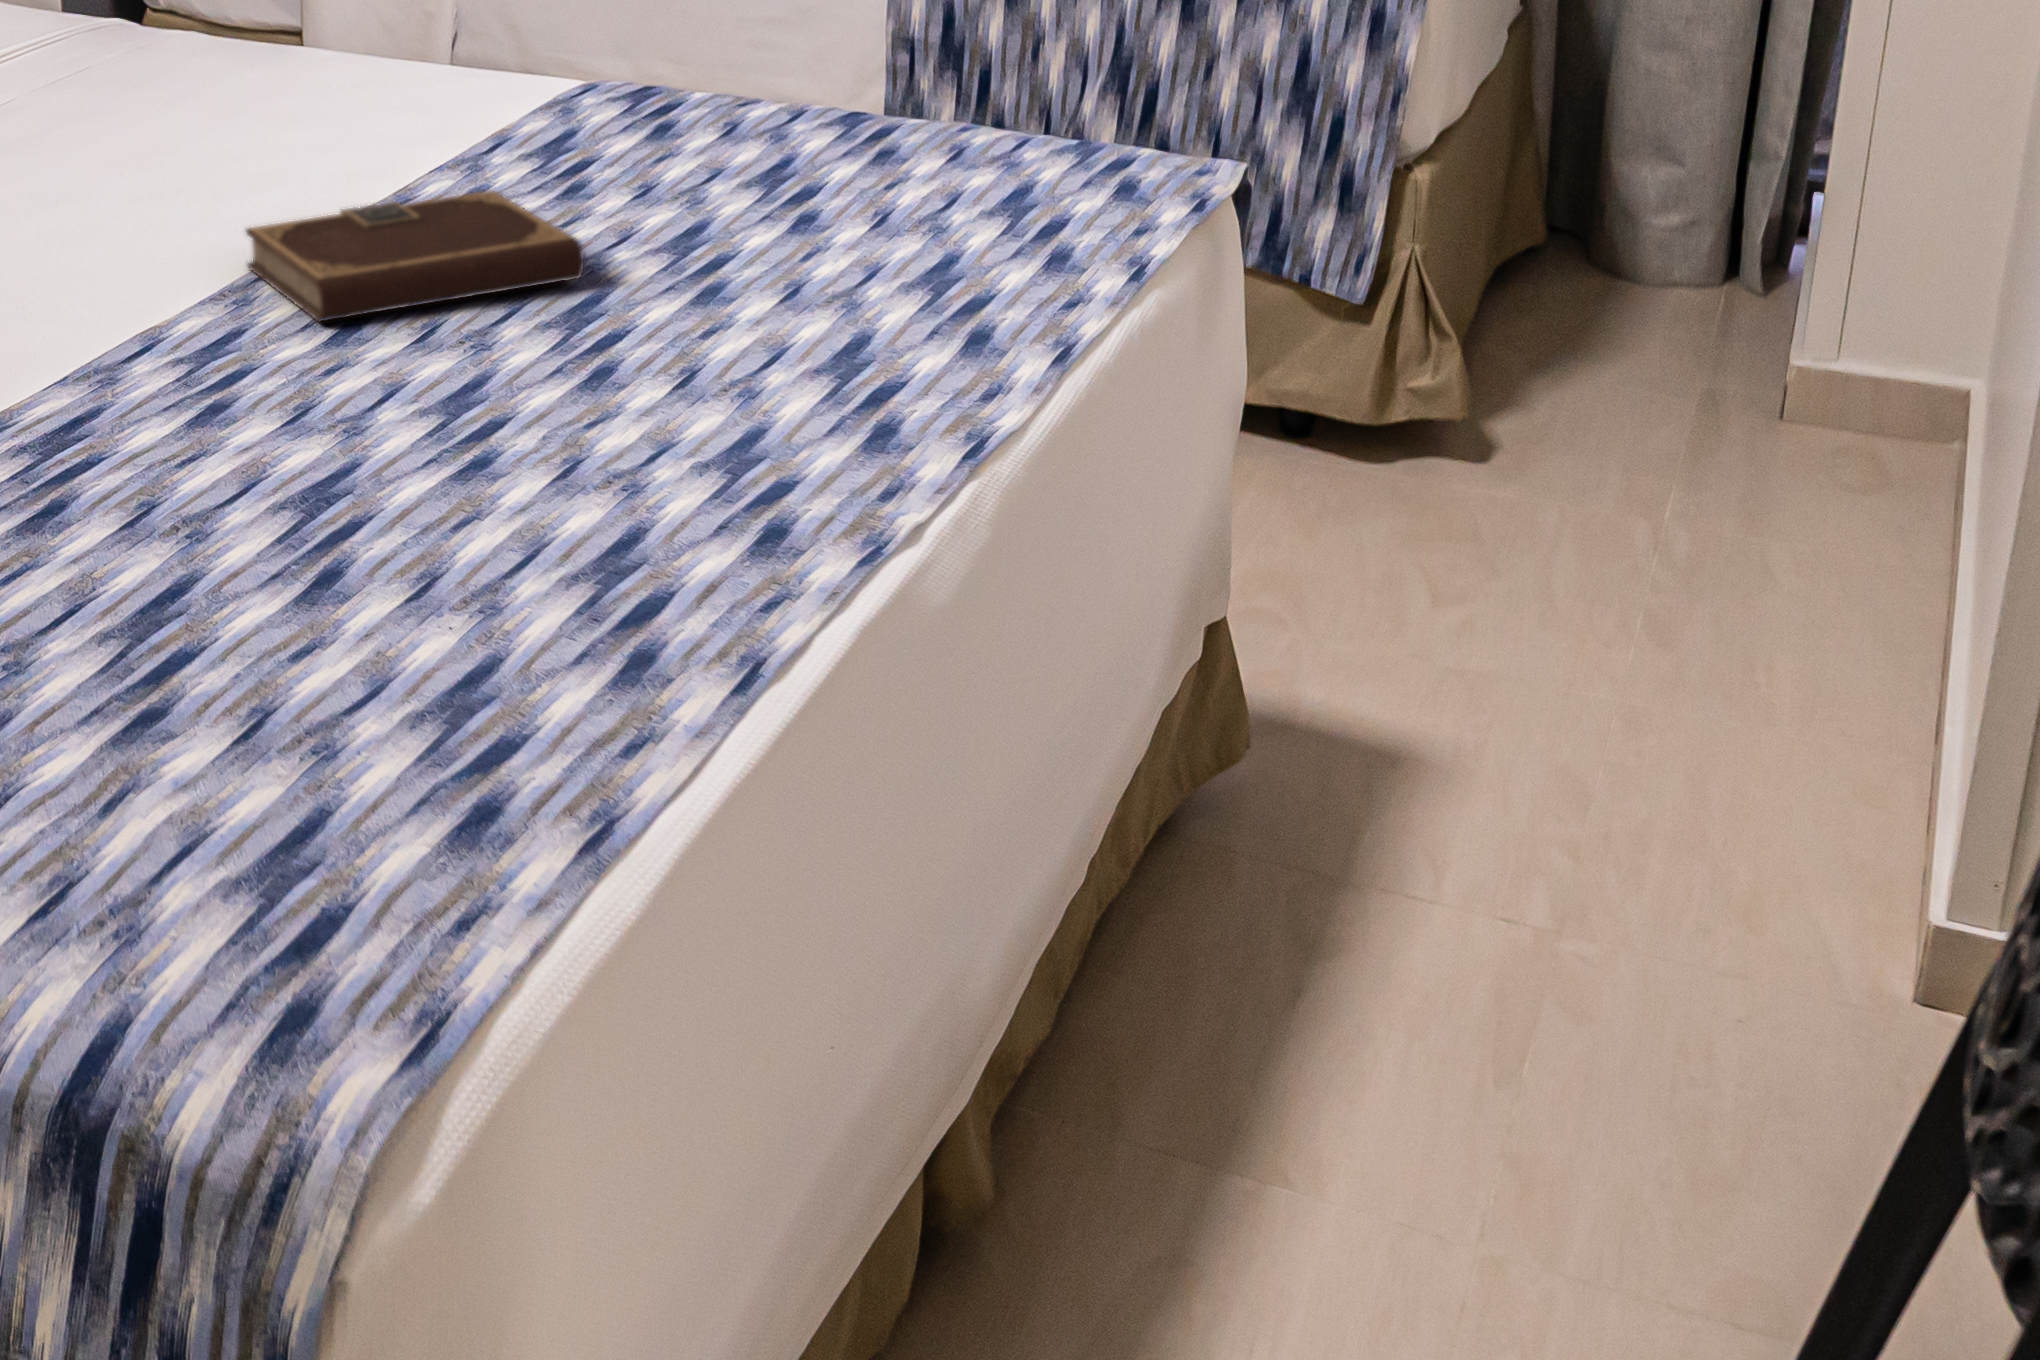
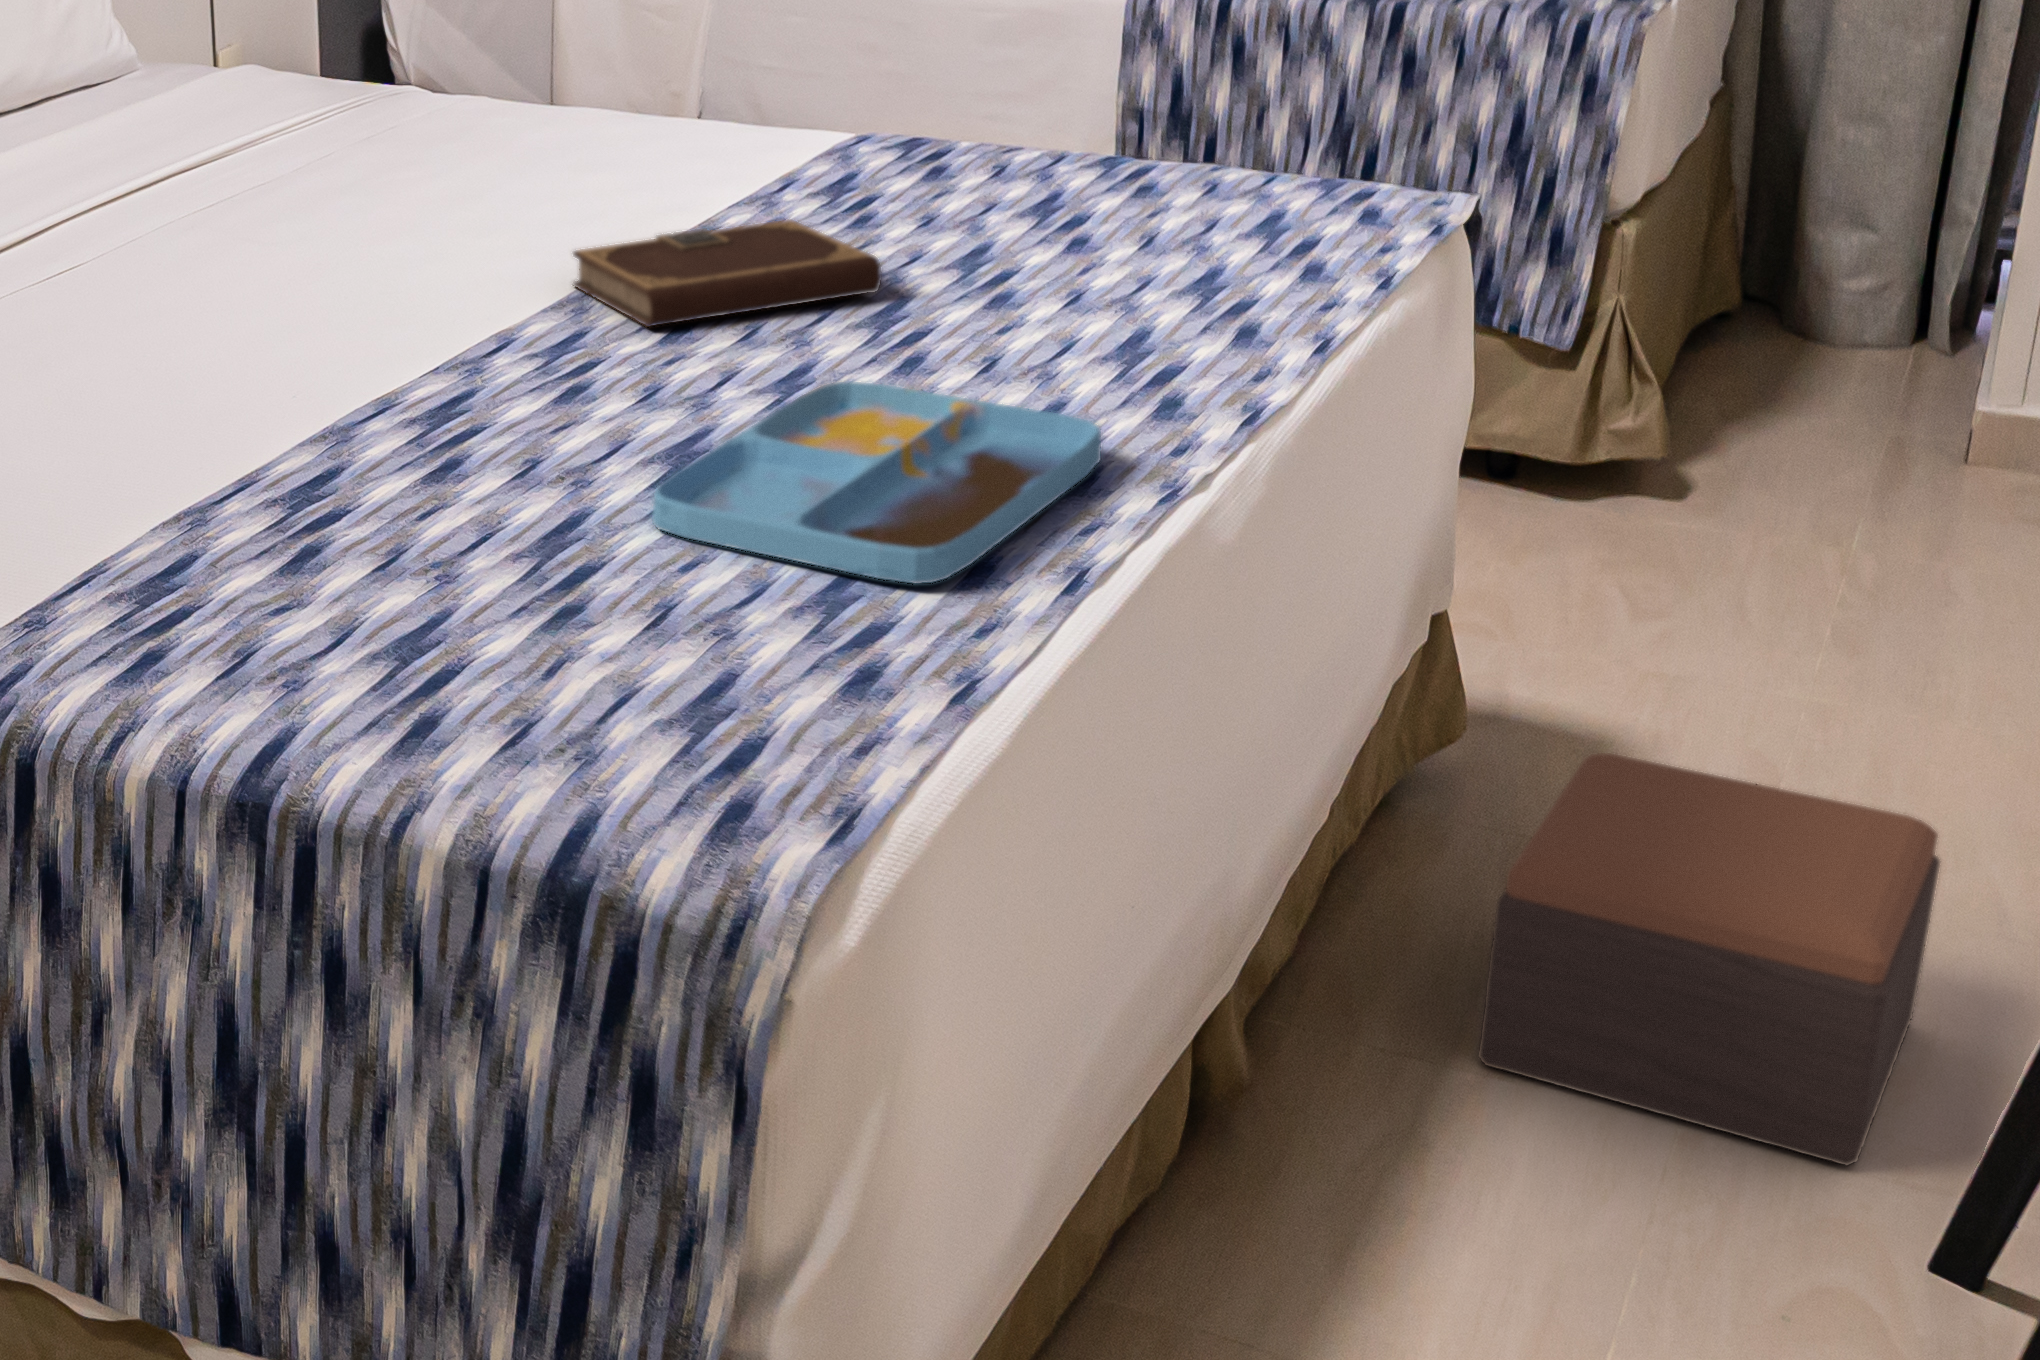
tray: none [276,400,800,673] -> present [652,381,1101,584]
footstool: none [1257,801,1763,1306] -> present [1479,753,1940,1165]

